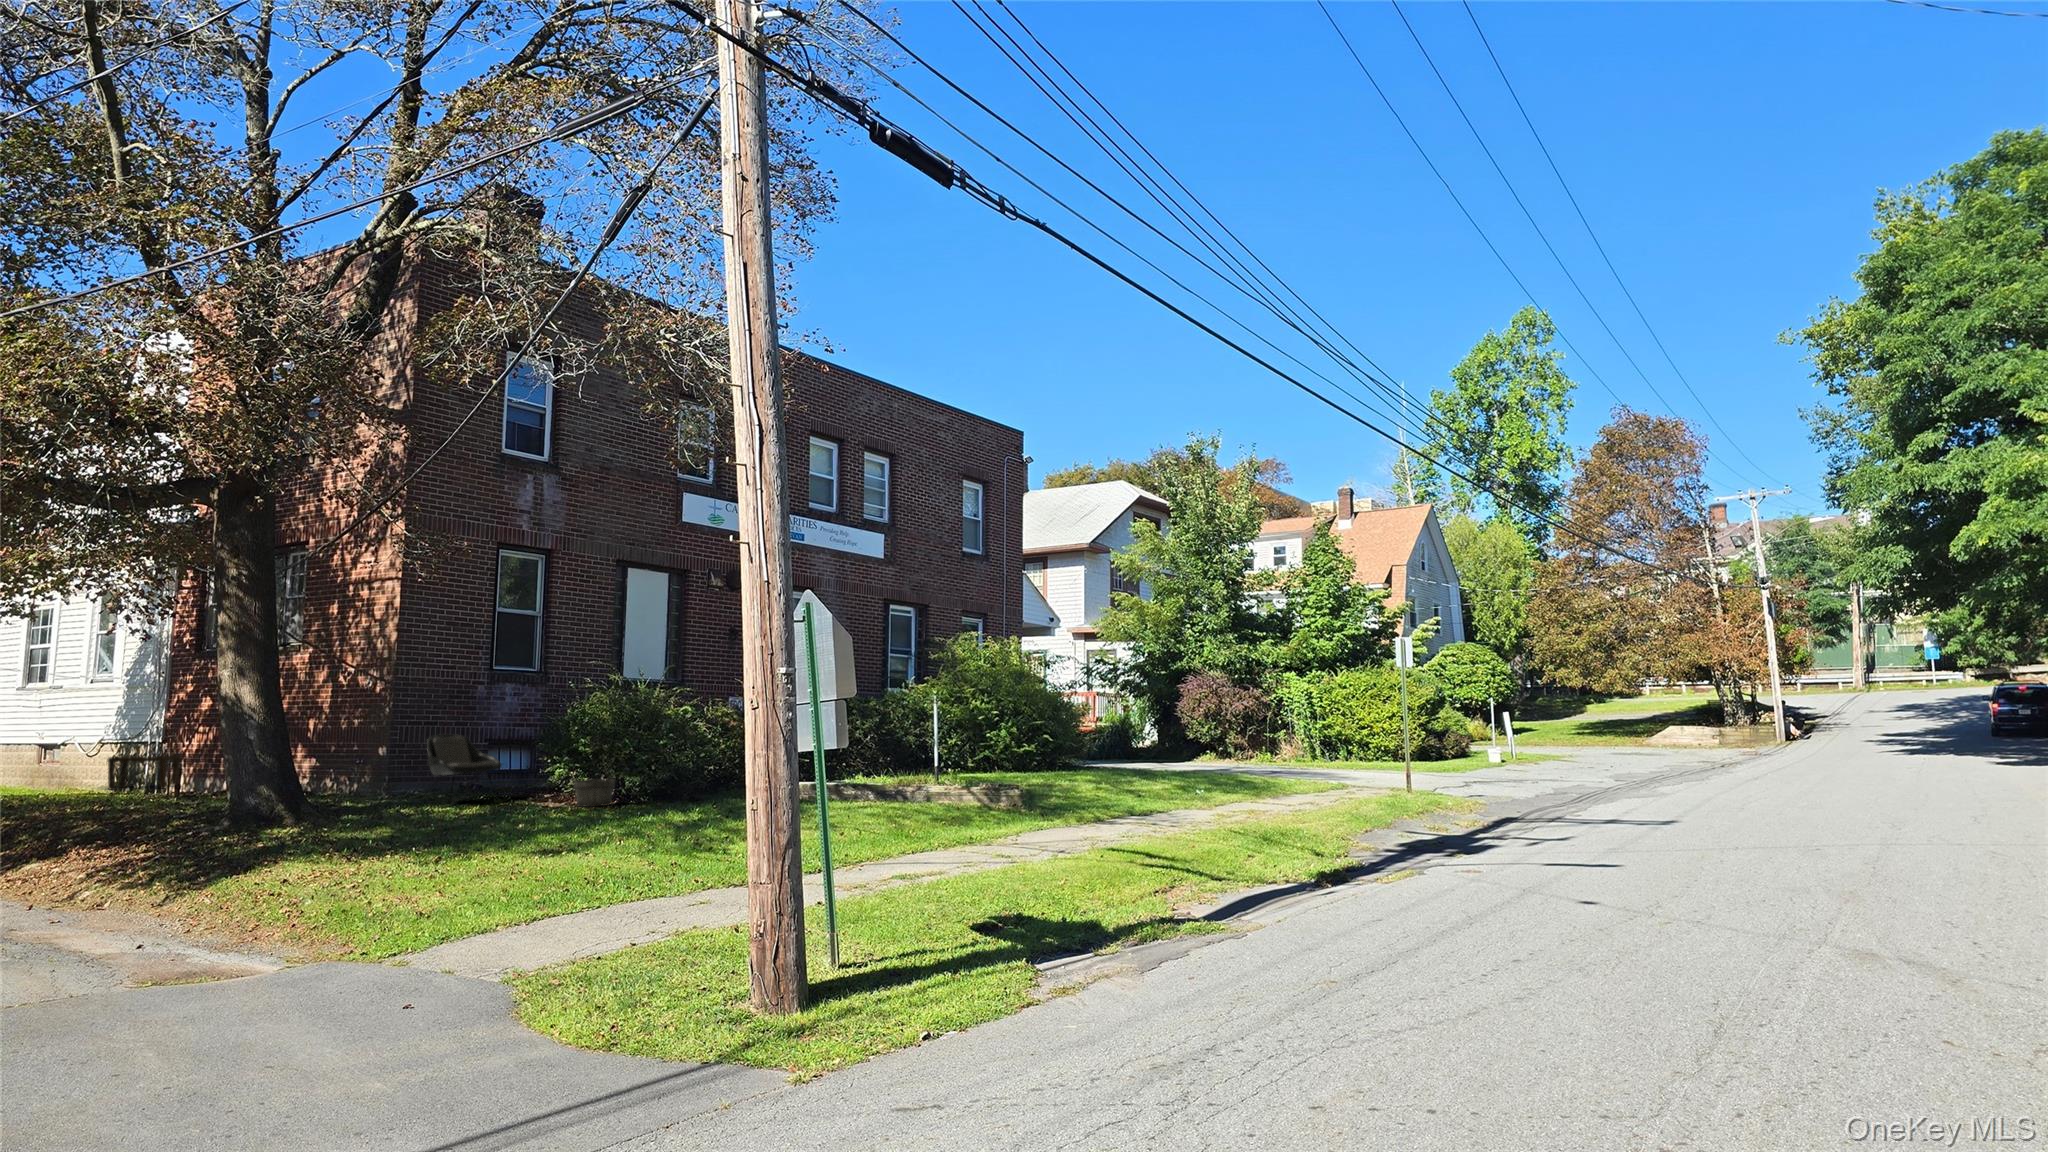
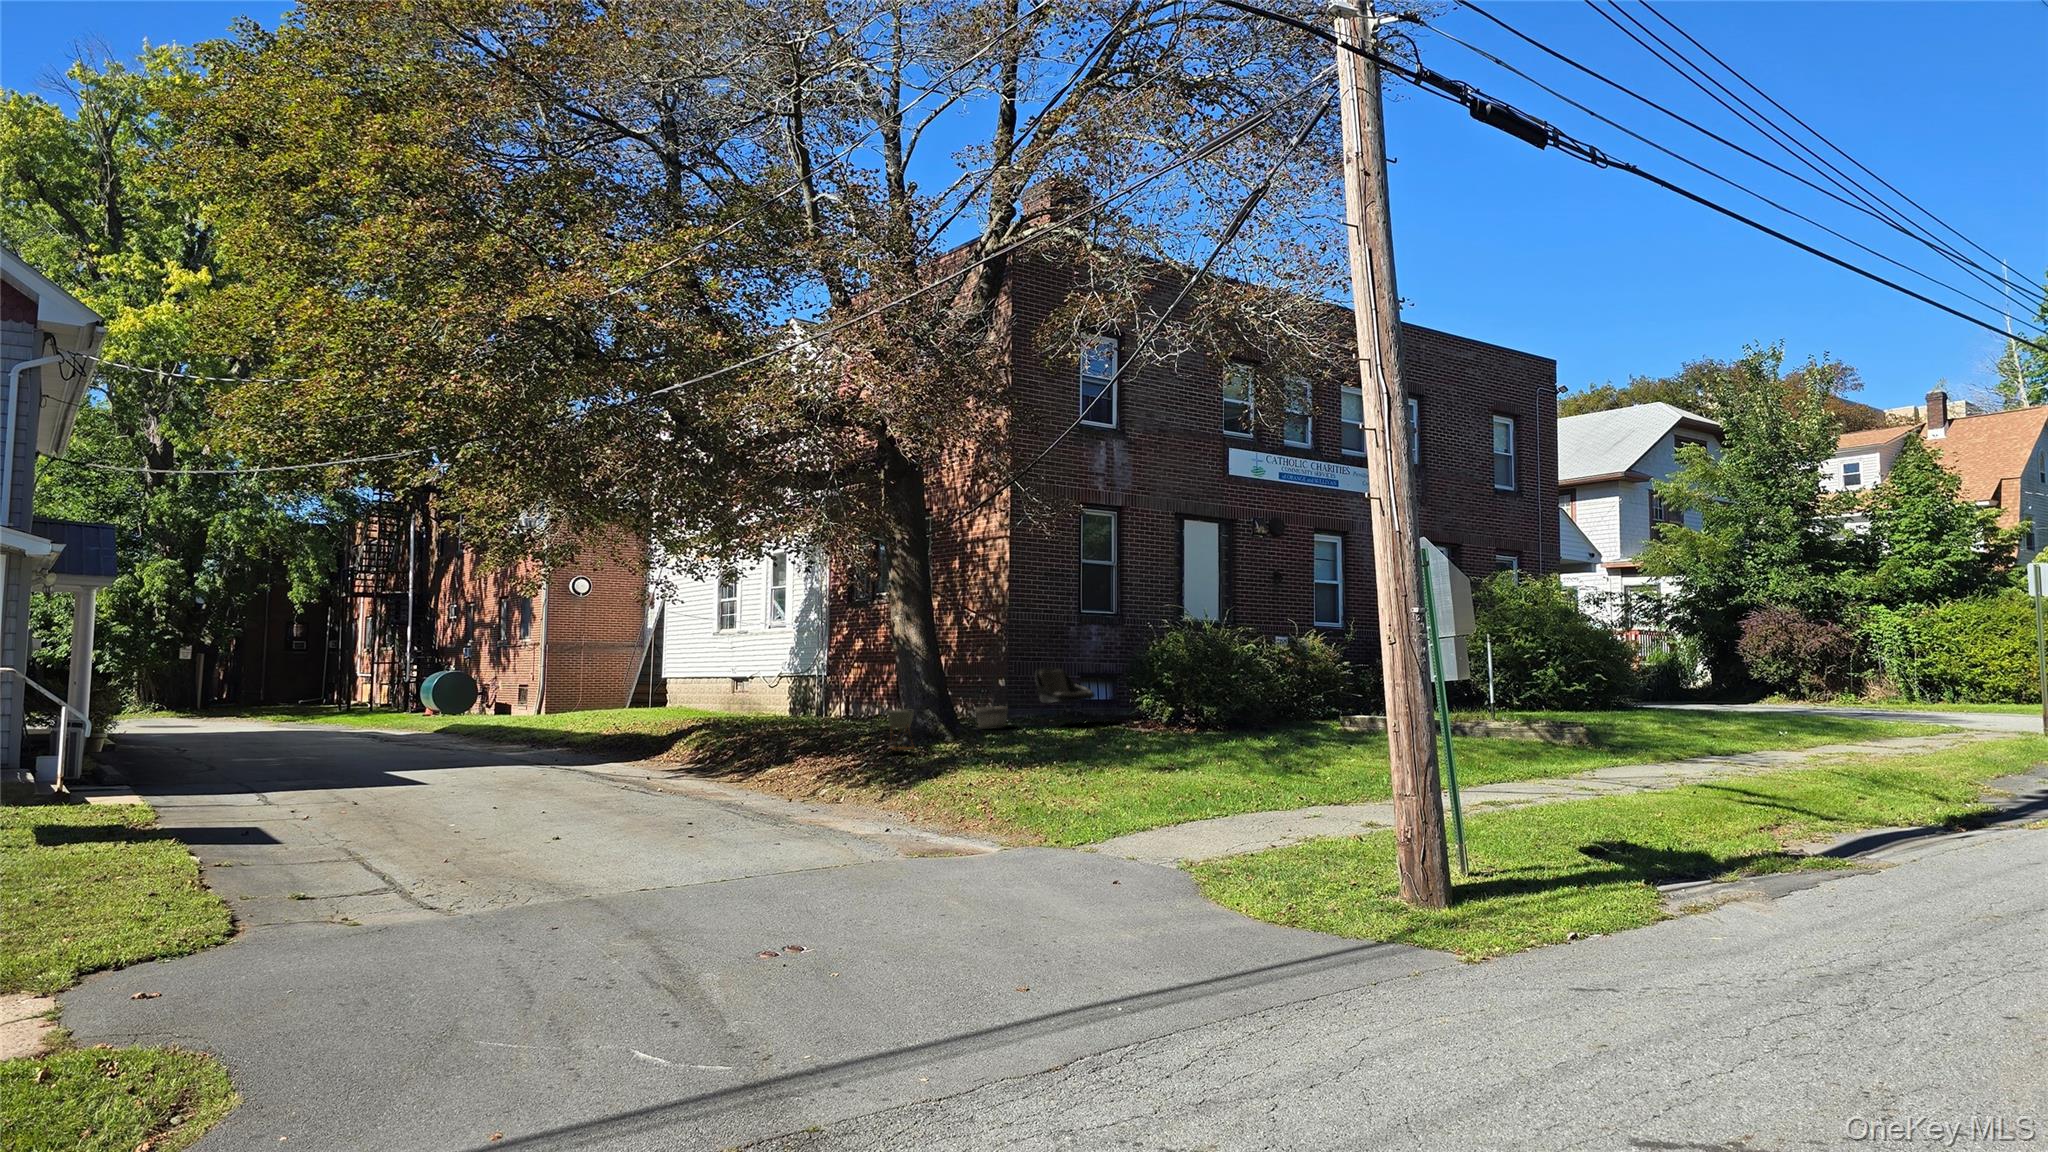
bench: present [107,756,181,790] -> none [795,684,844,710]
wooden bucket: present [574,778,615,807] -> present [975,702,1008,729]
planter: none [198,789,239,842] -> present [887,710,914,750]

